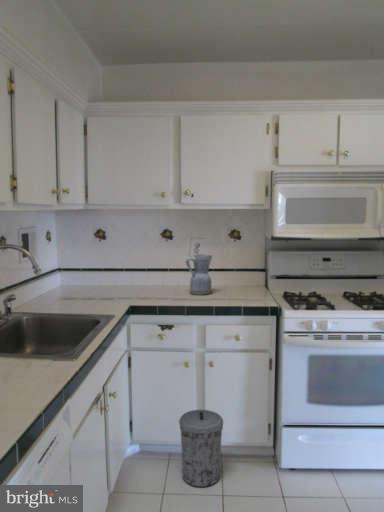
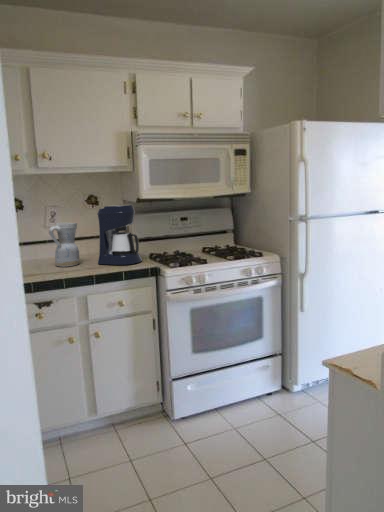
coffee maker: none [226,241,269,300] -> present [97,204,142,265]
trash can: present [179,410,223,487] -> none [71,383,119,462]

